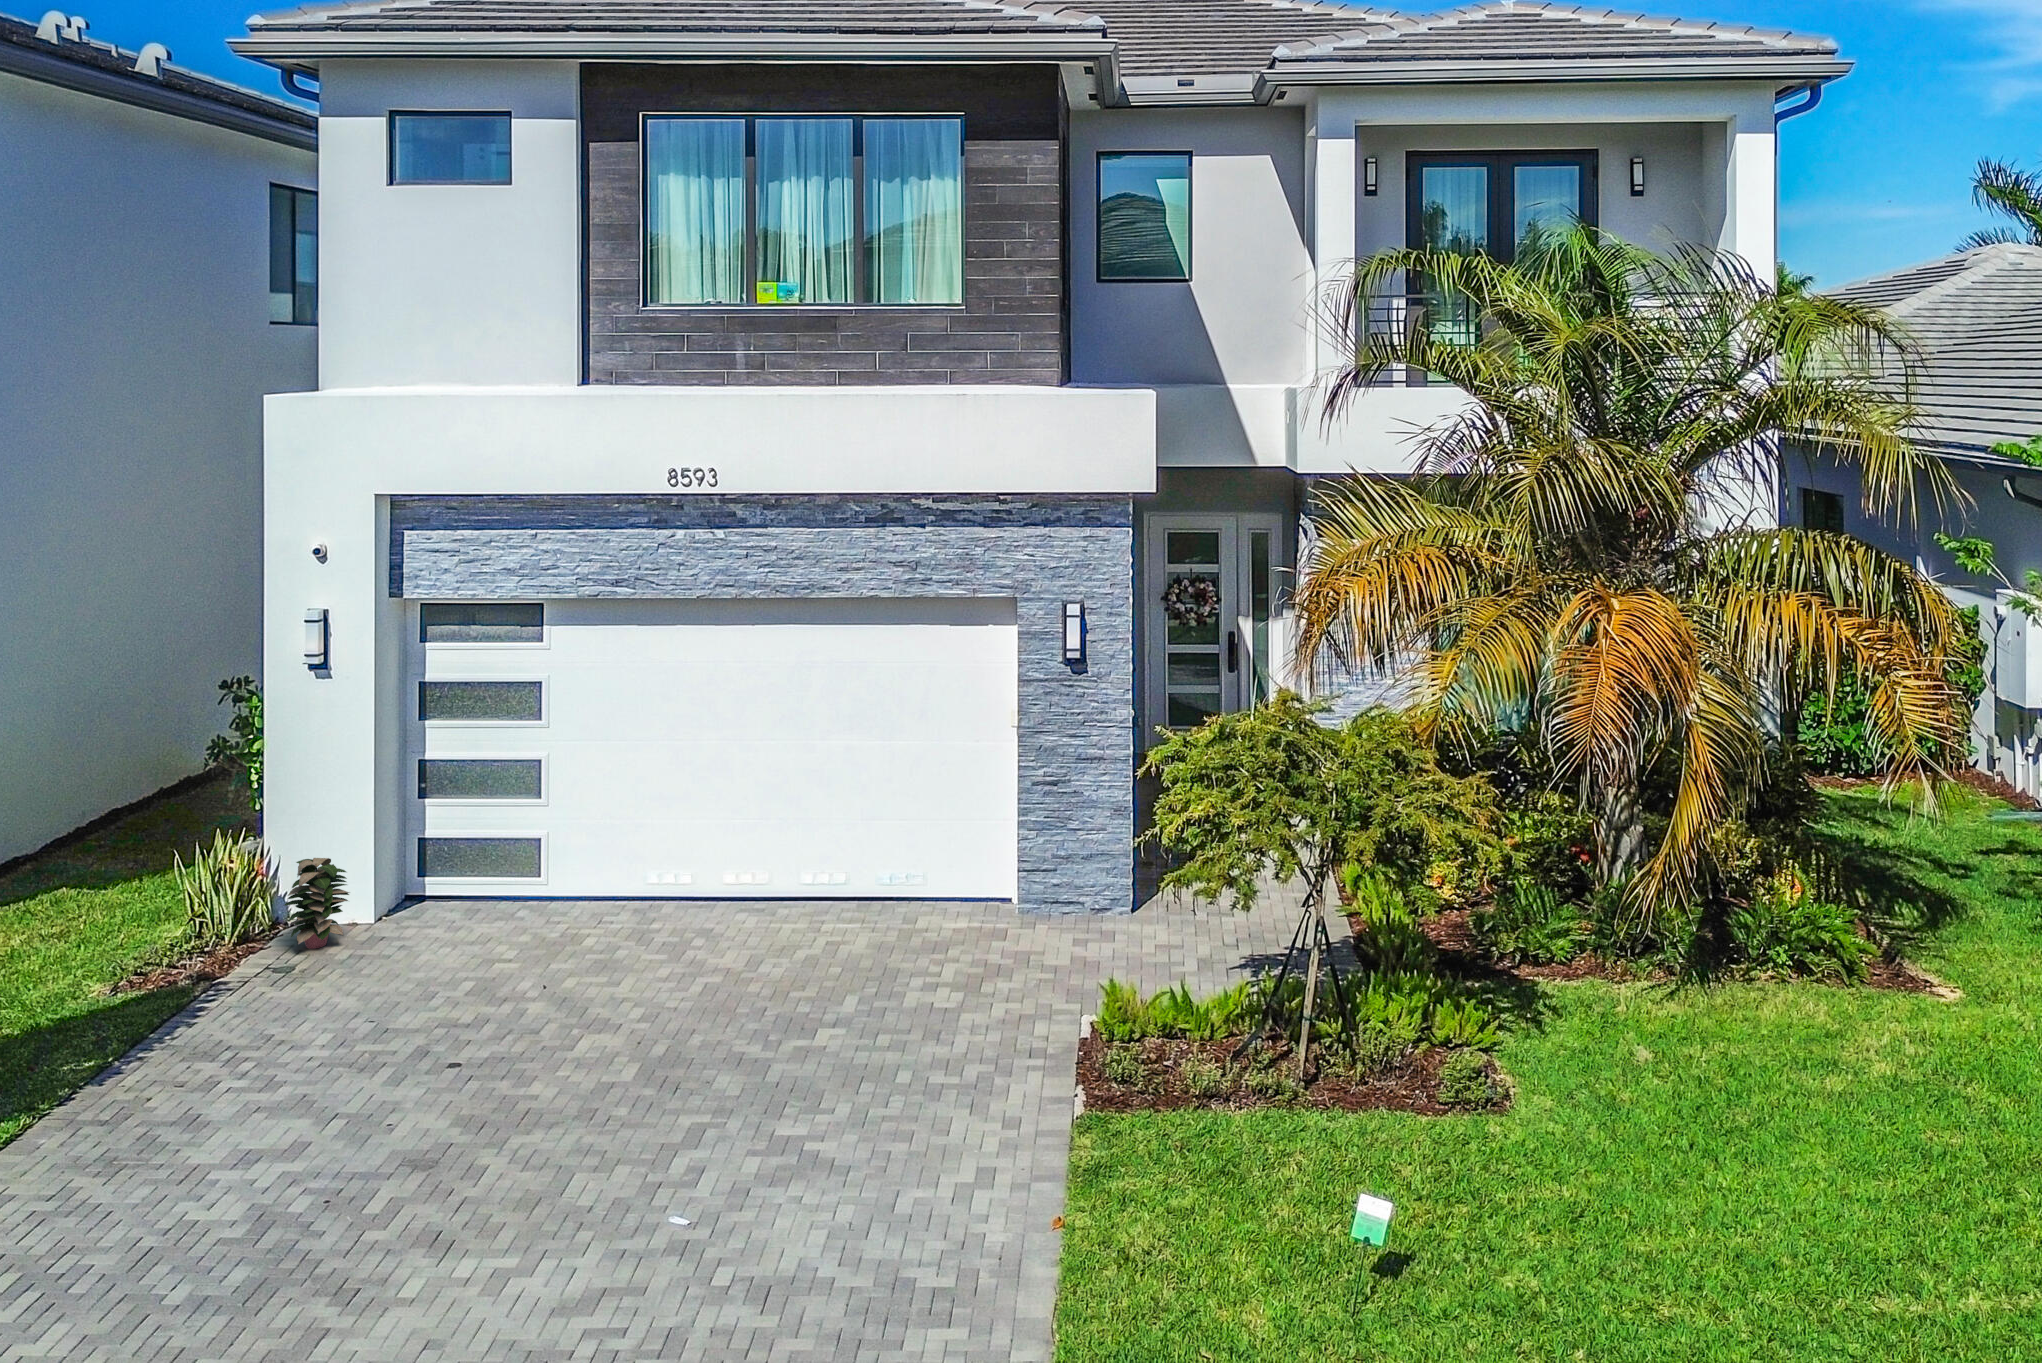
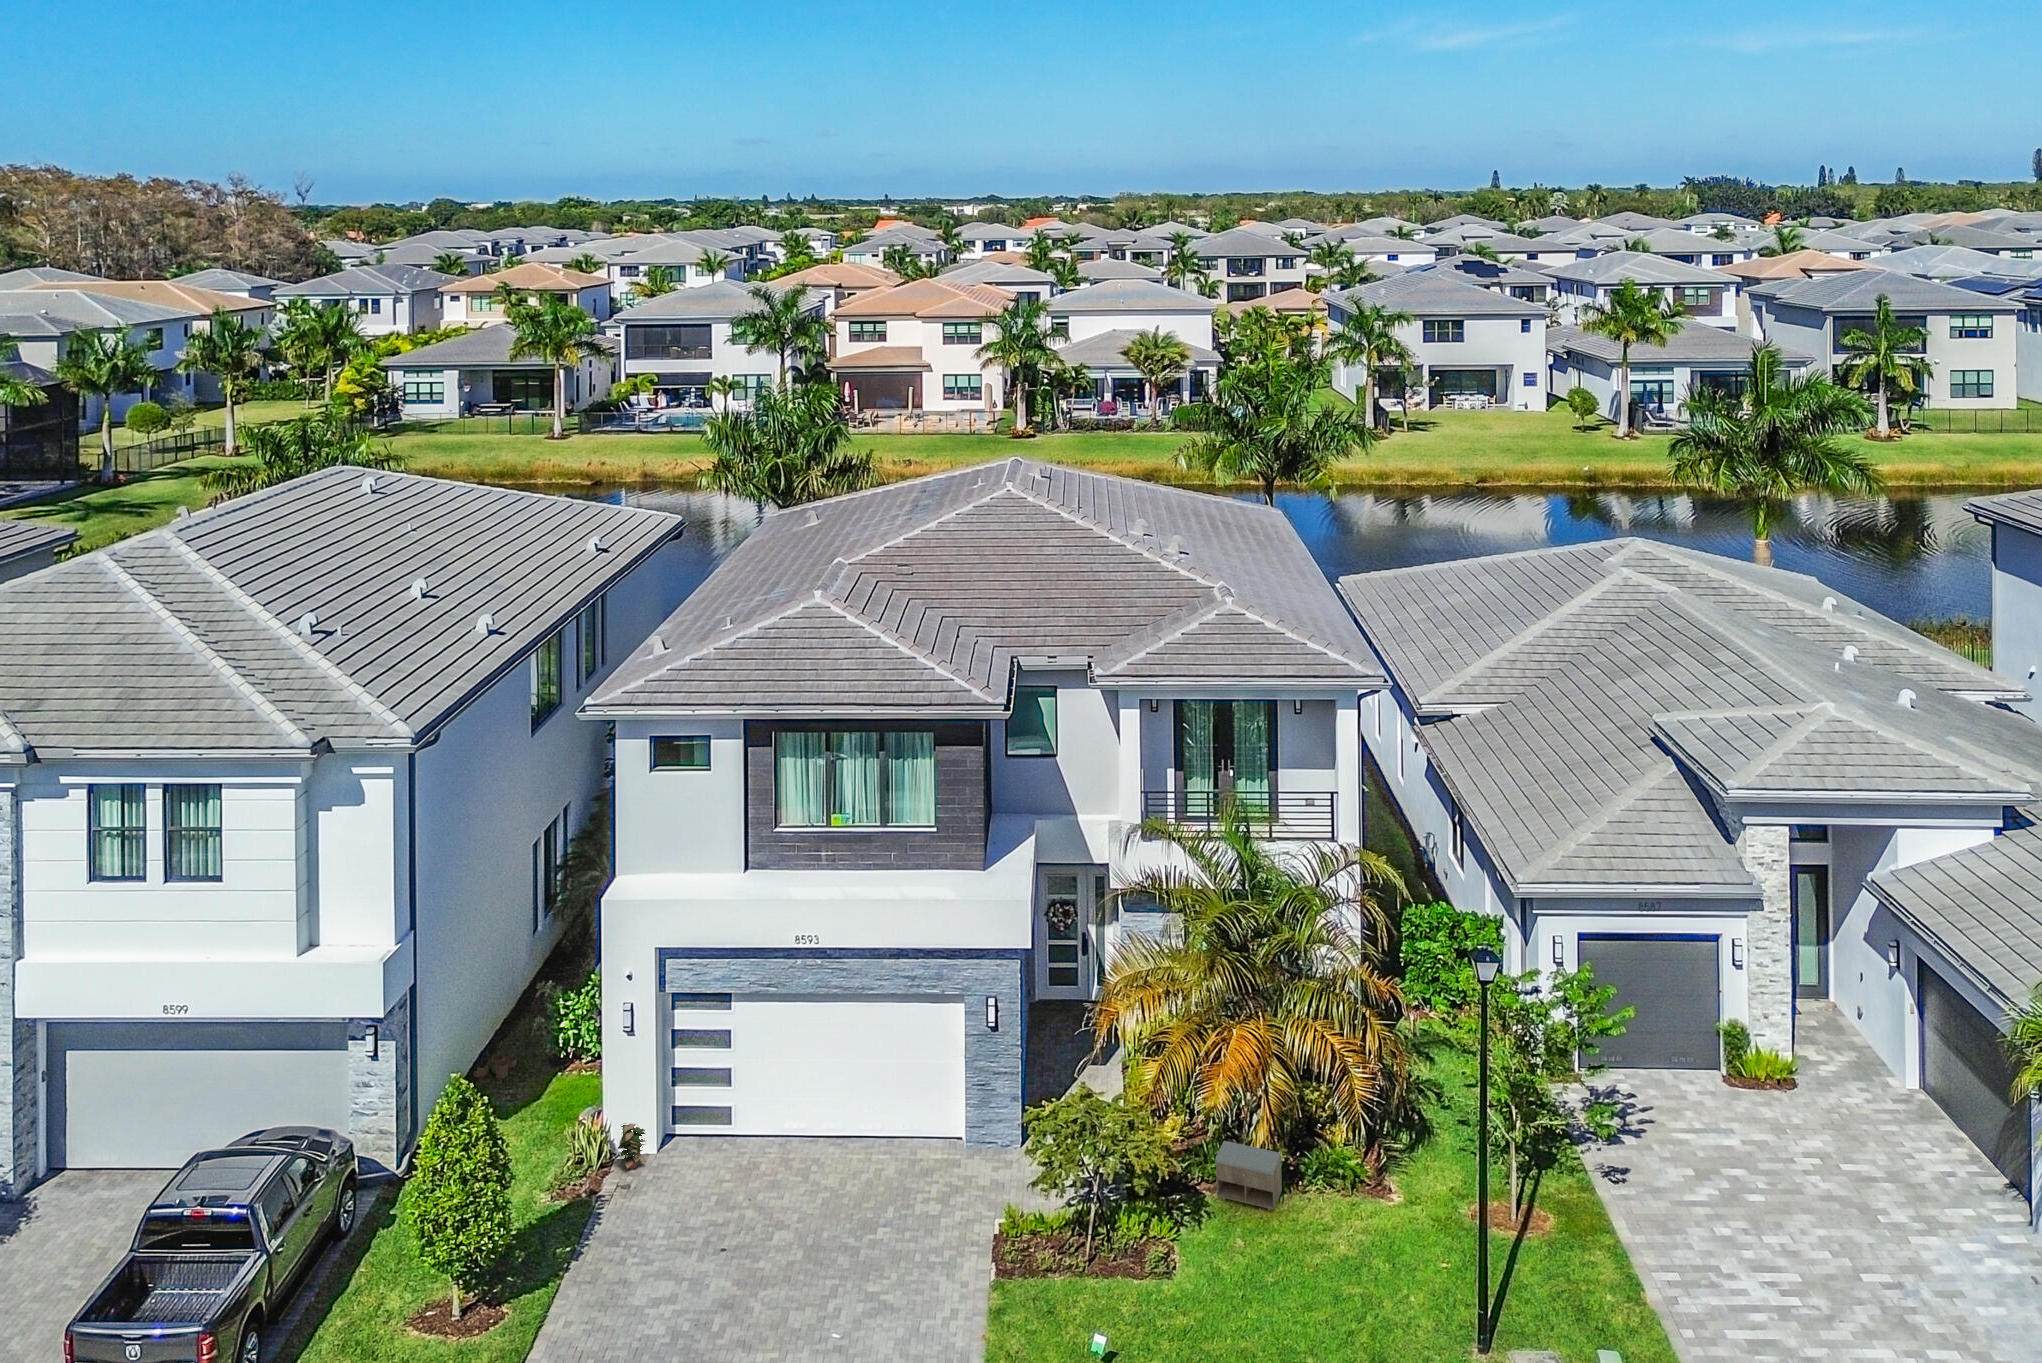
woven basket: none [79,807,171,844] -> present [473,1055,517,1079]
storage bench: none [1551,875,1689,1006] -> present [1215,1141,1282,1210]

